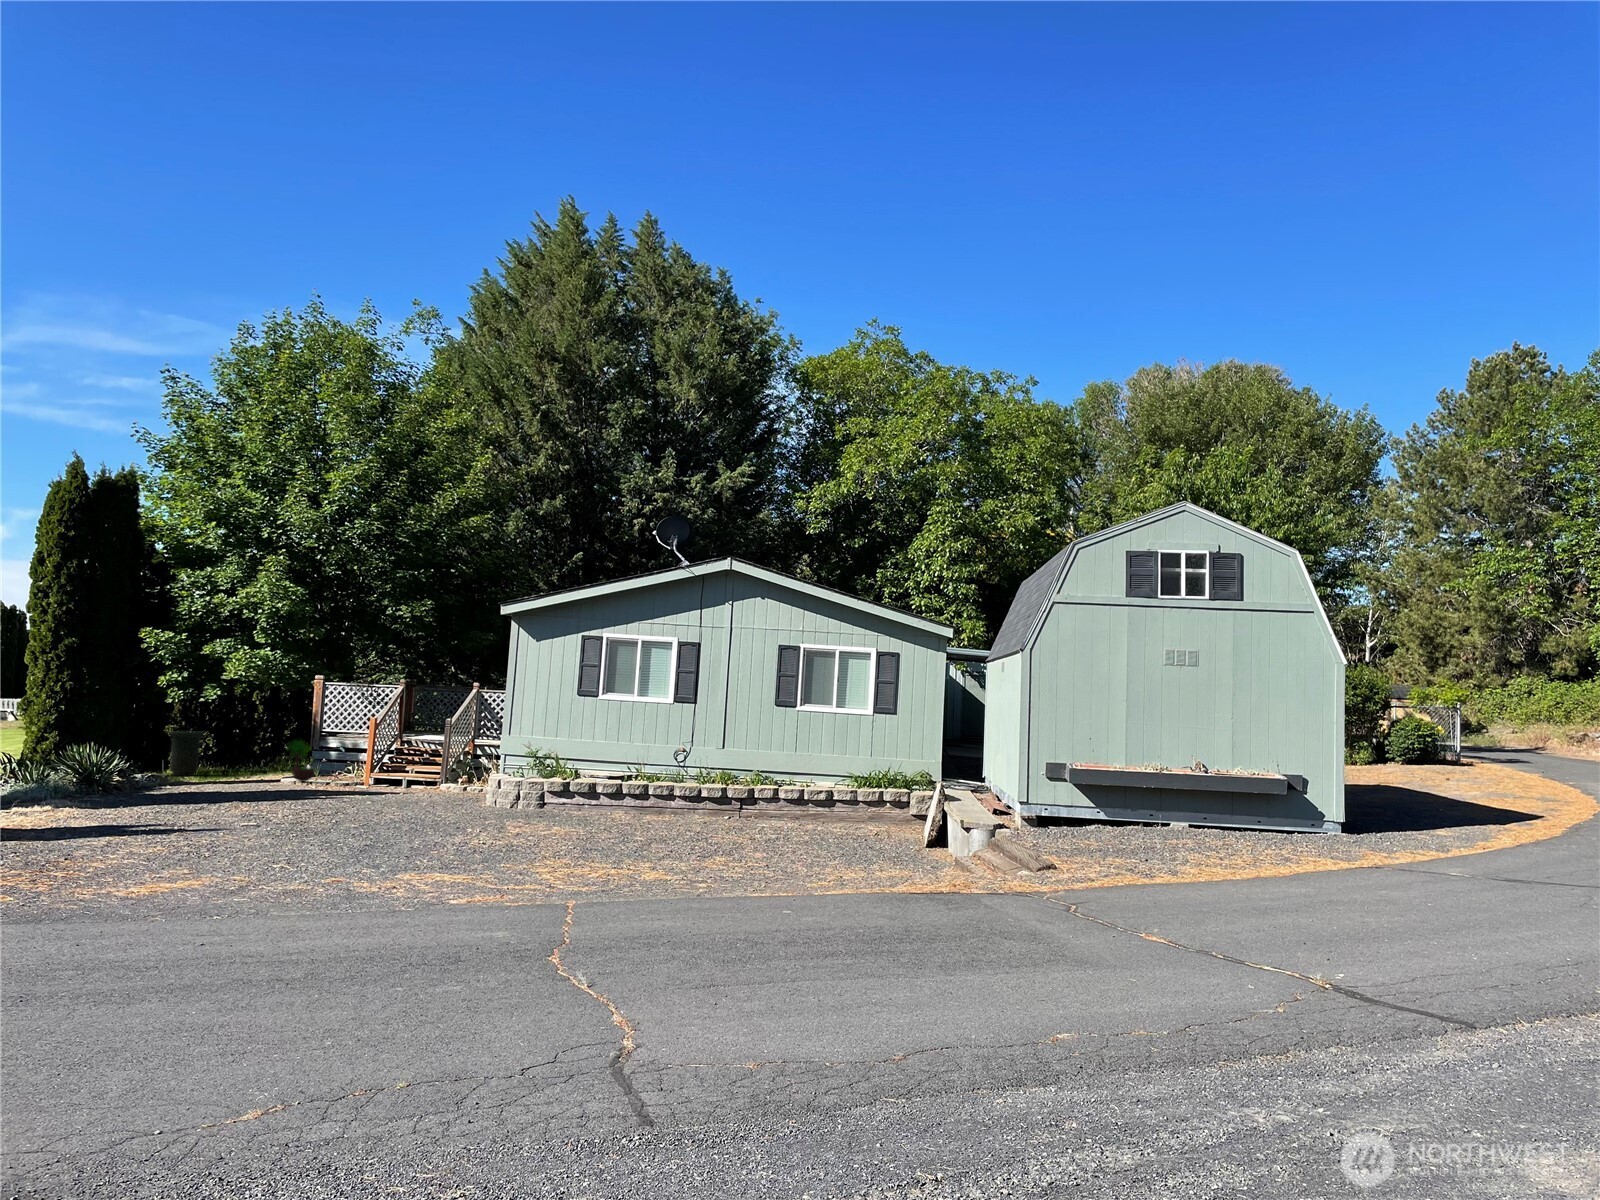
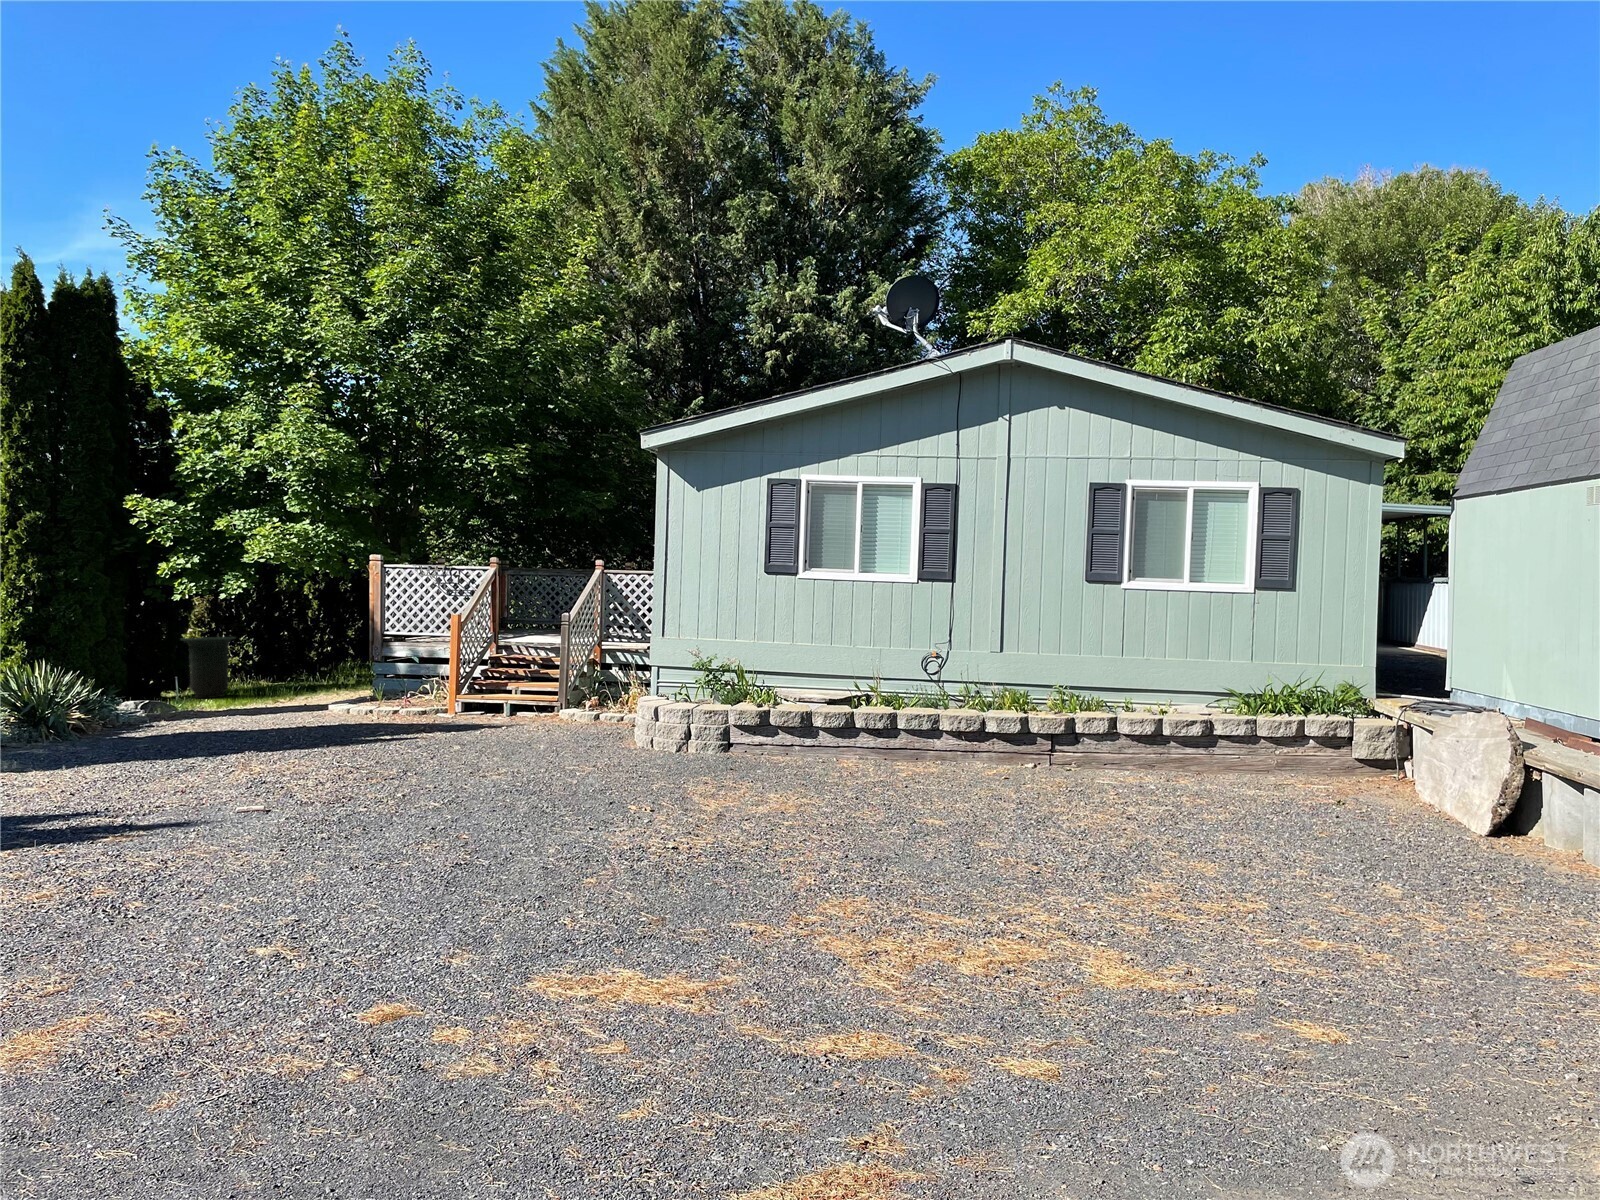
potted tree: present [287,741,315,782] -> none [337,642,379,706]

